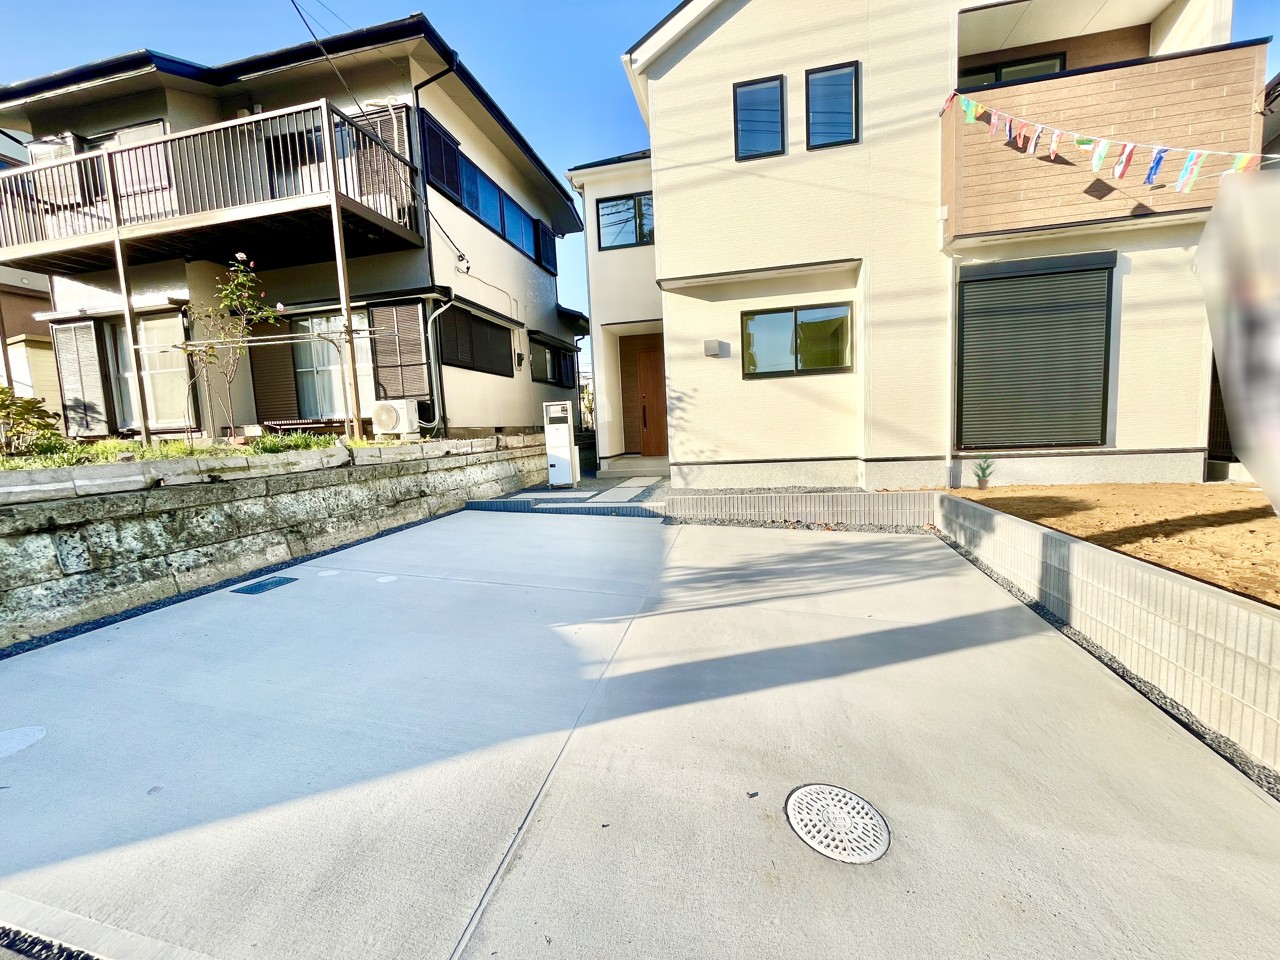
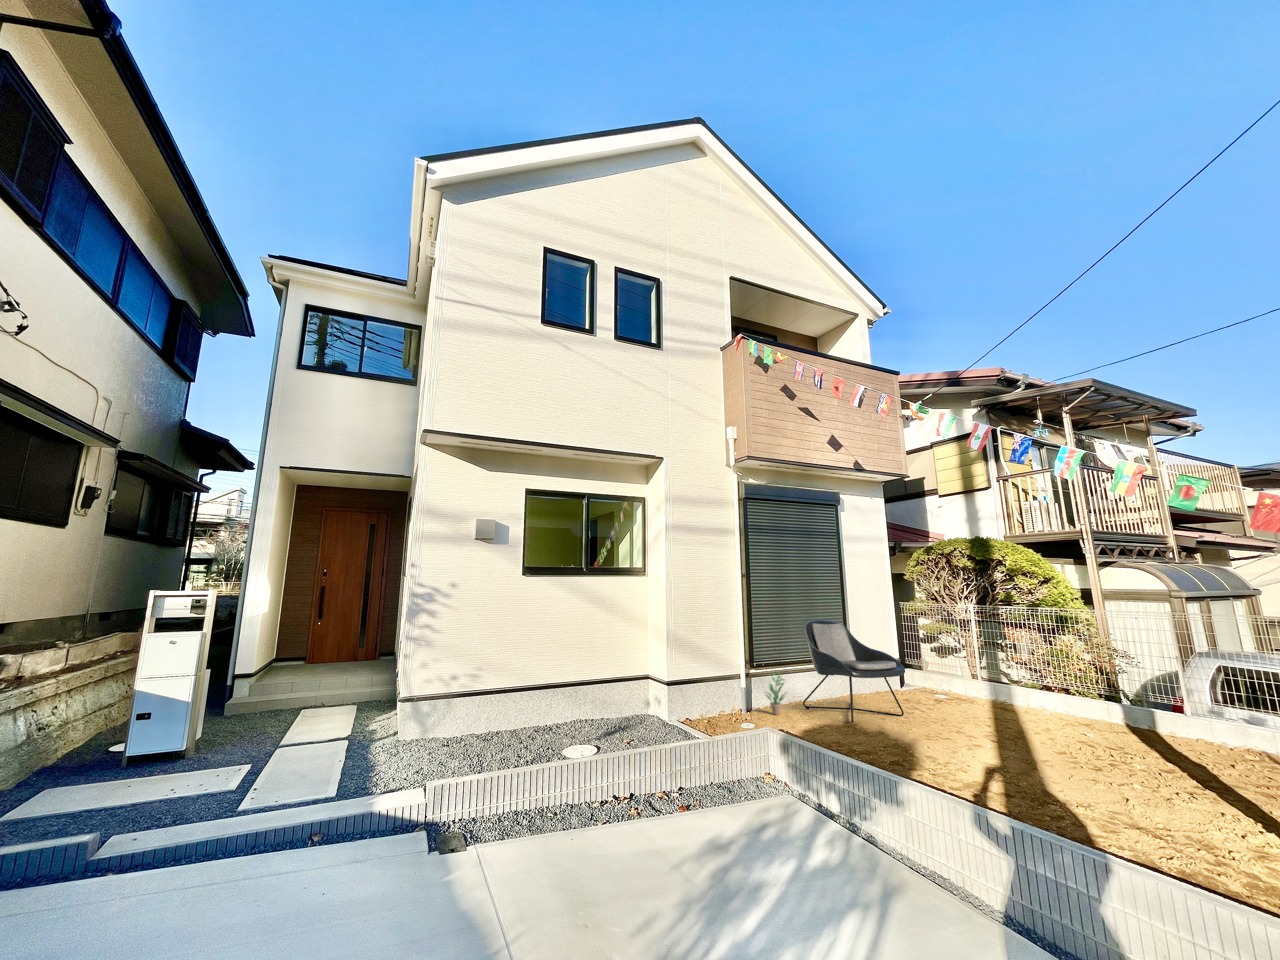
lounge chair: none [1020,403,1153,496] -> present [803,620,905,723]

